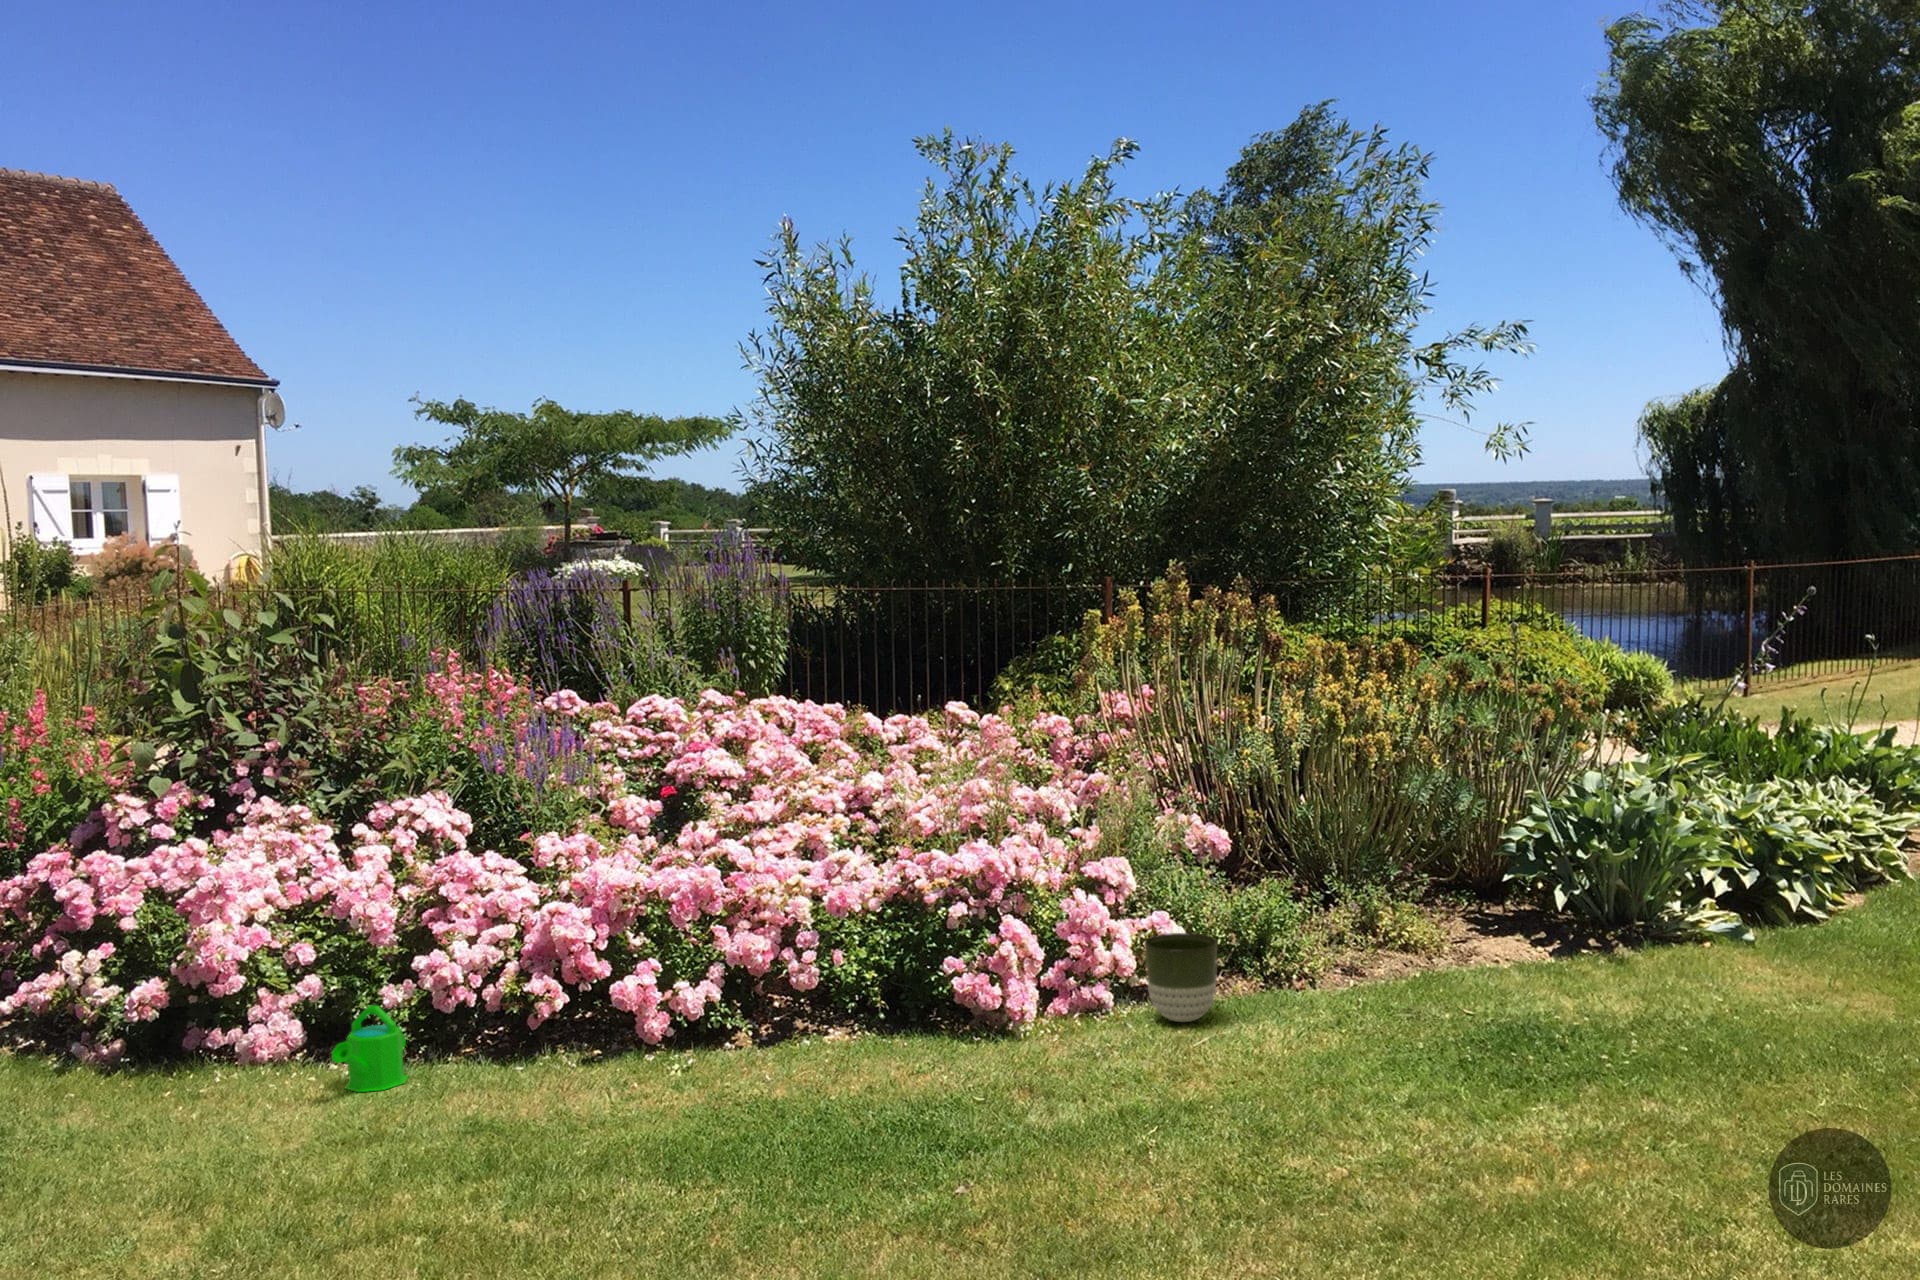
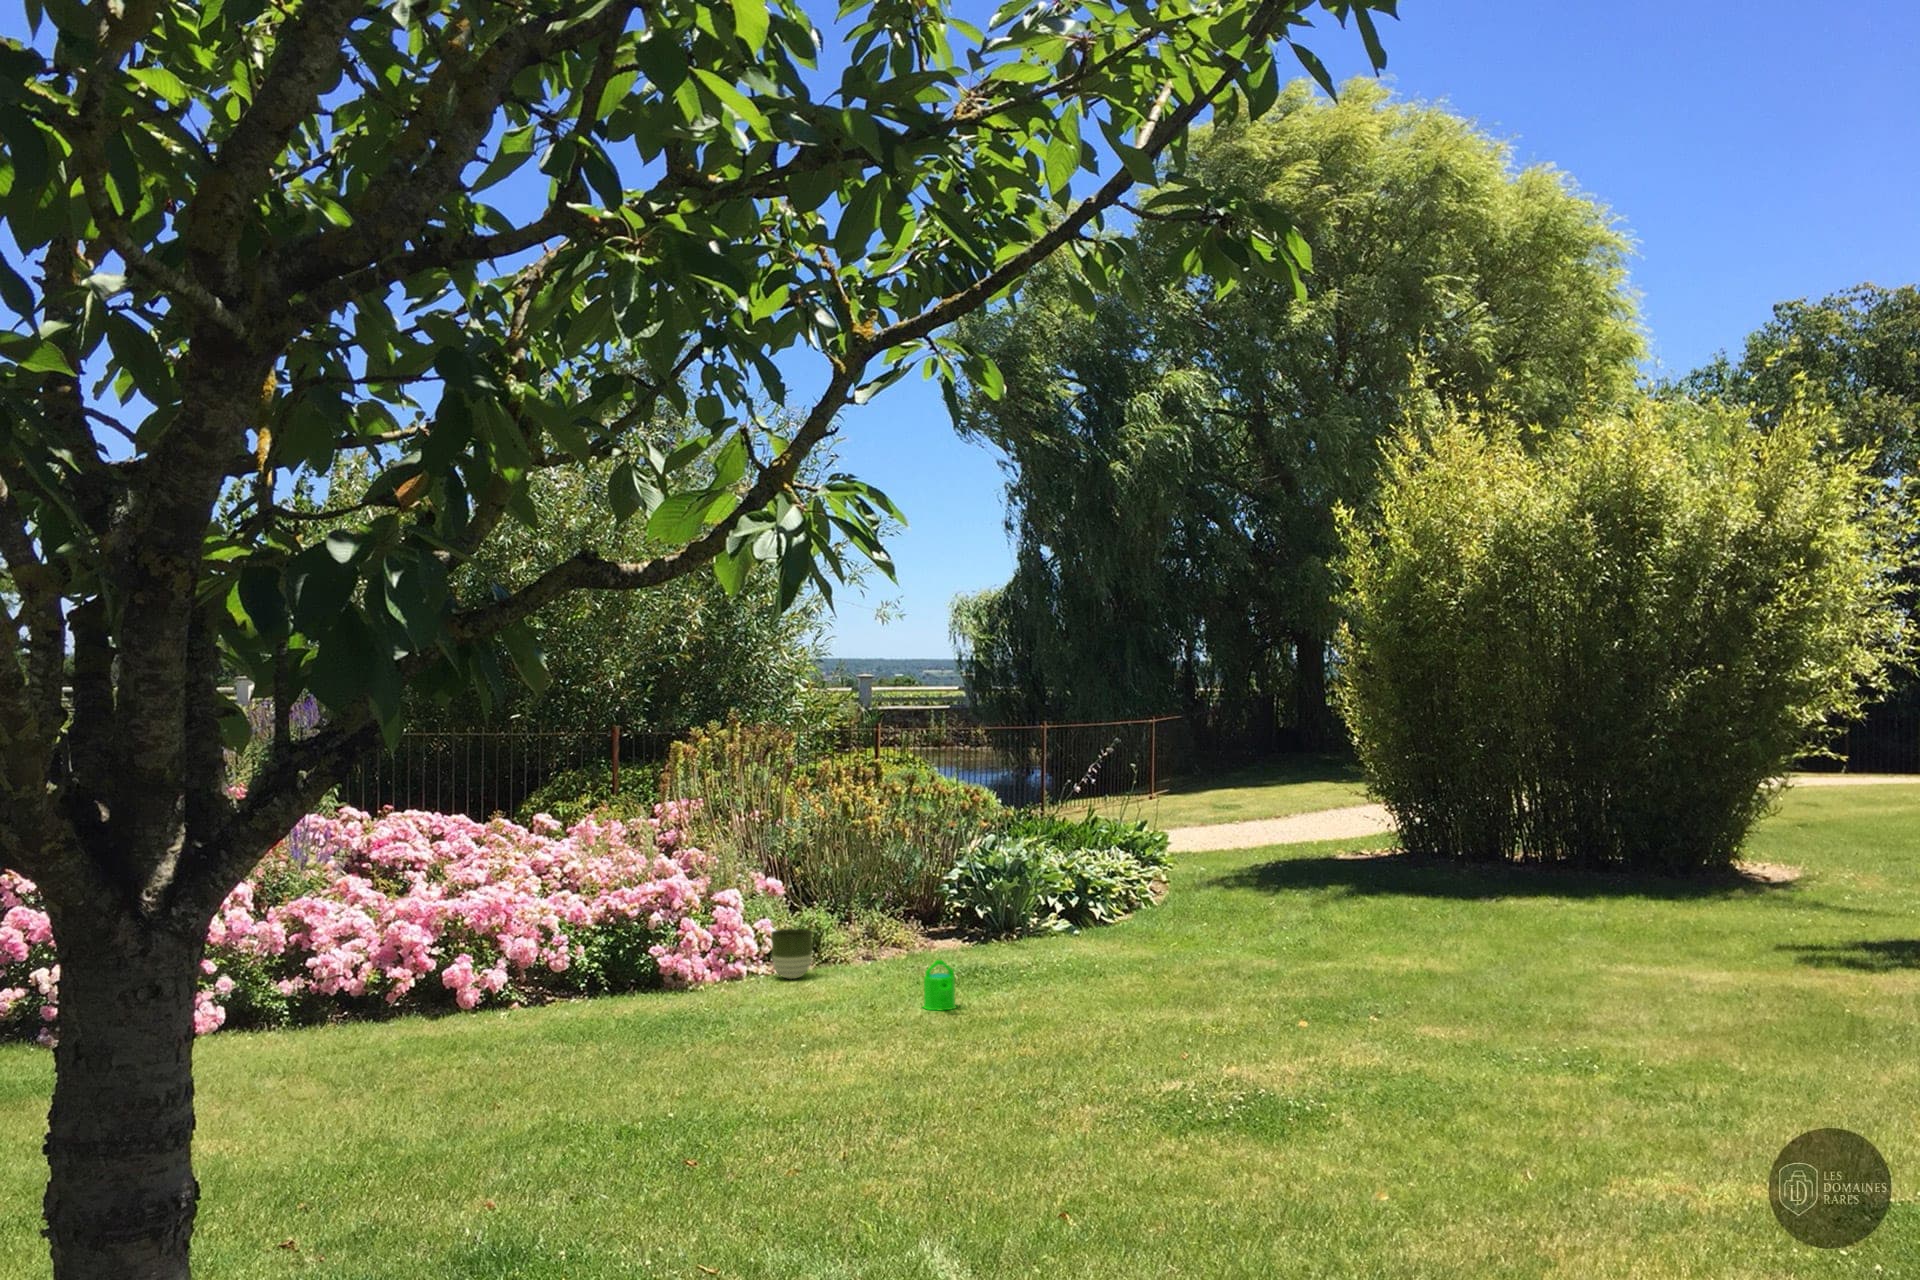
watering can: present [331,1005,408,1092] -> present [923,960,957,1011]

